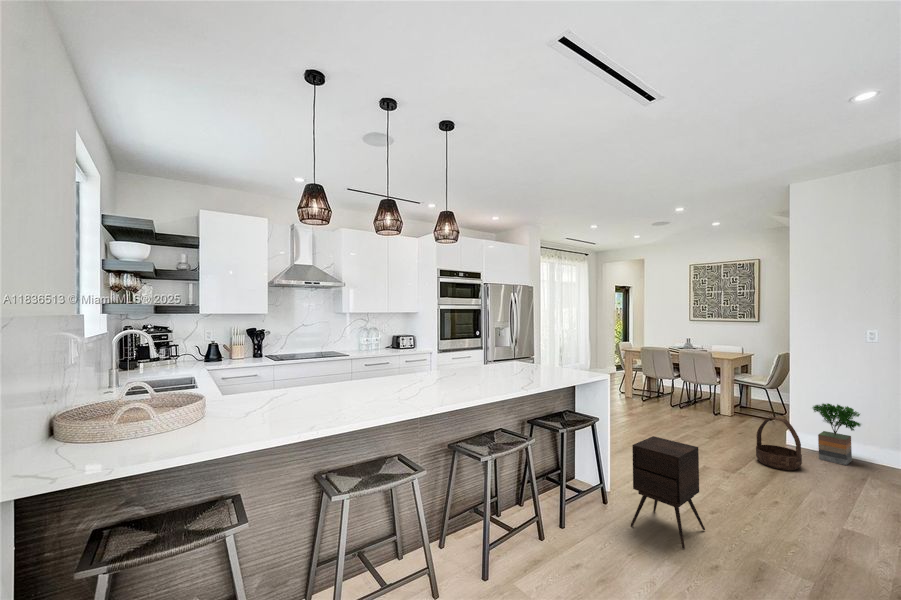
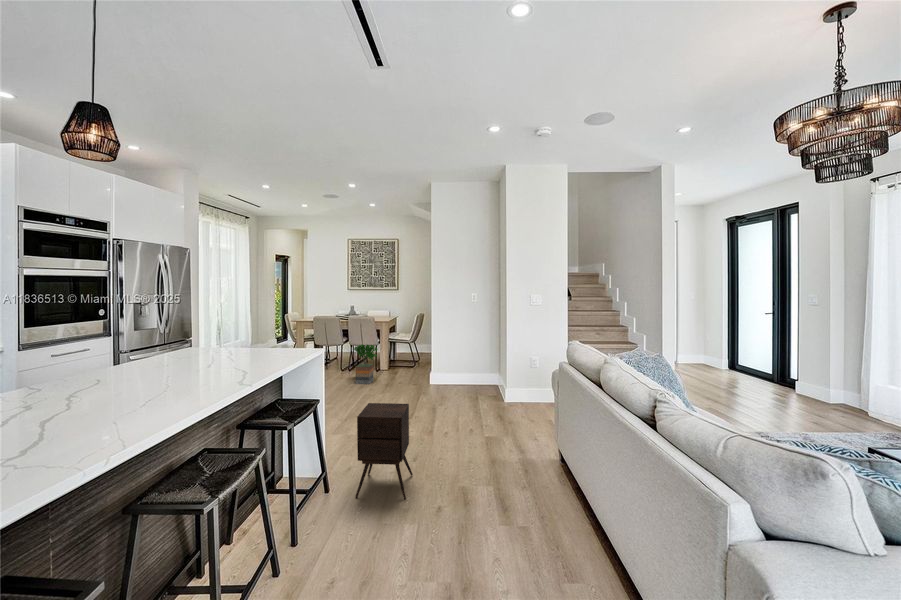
potted tree: present [813,403,861,465] -> present [354,344,378,384]
basket: present [756,417,802,470] -> none [419,366,447,406]

